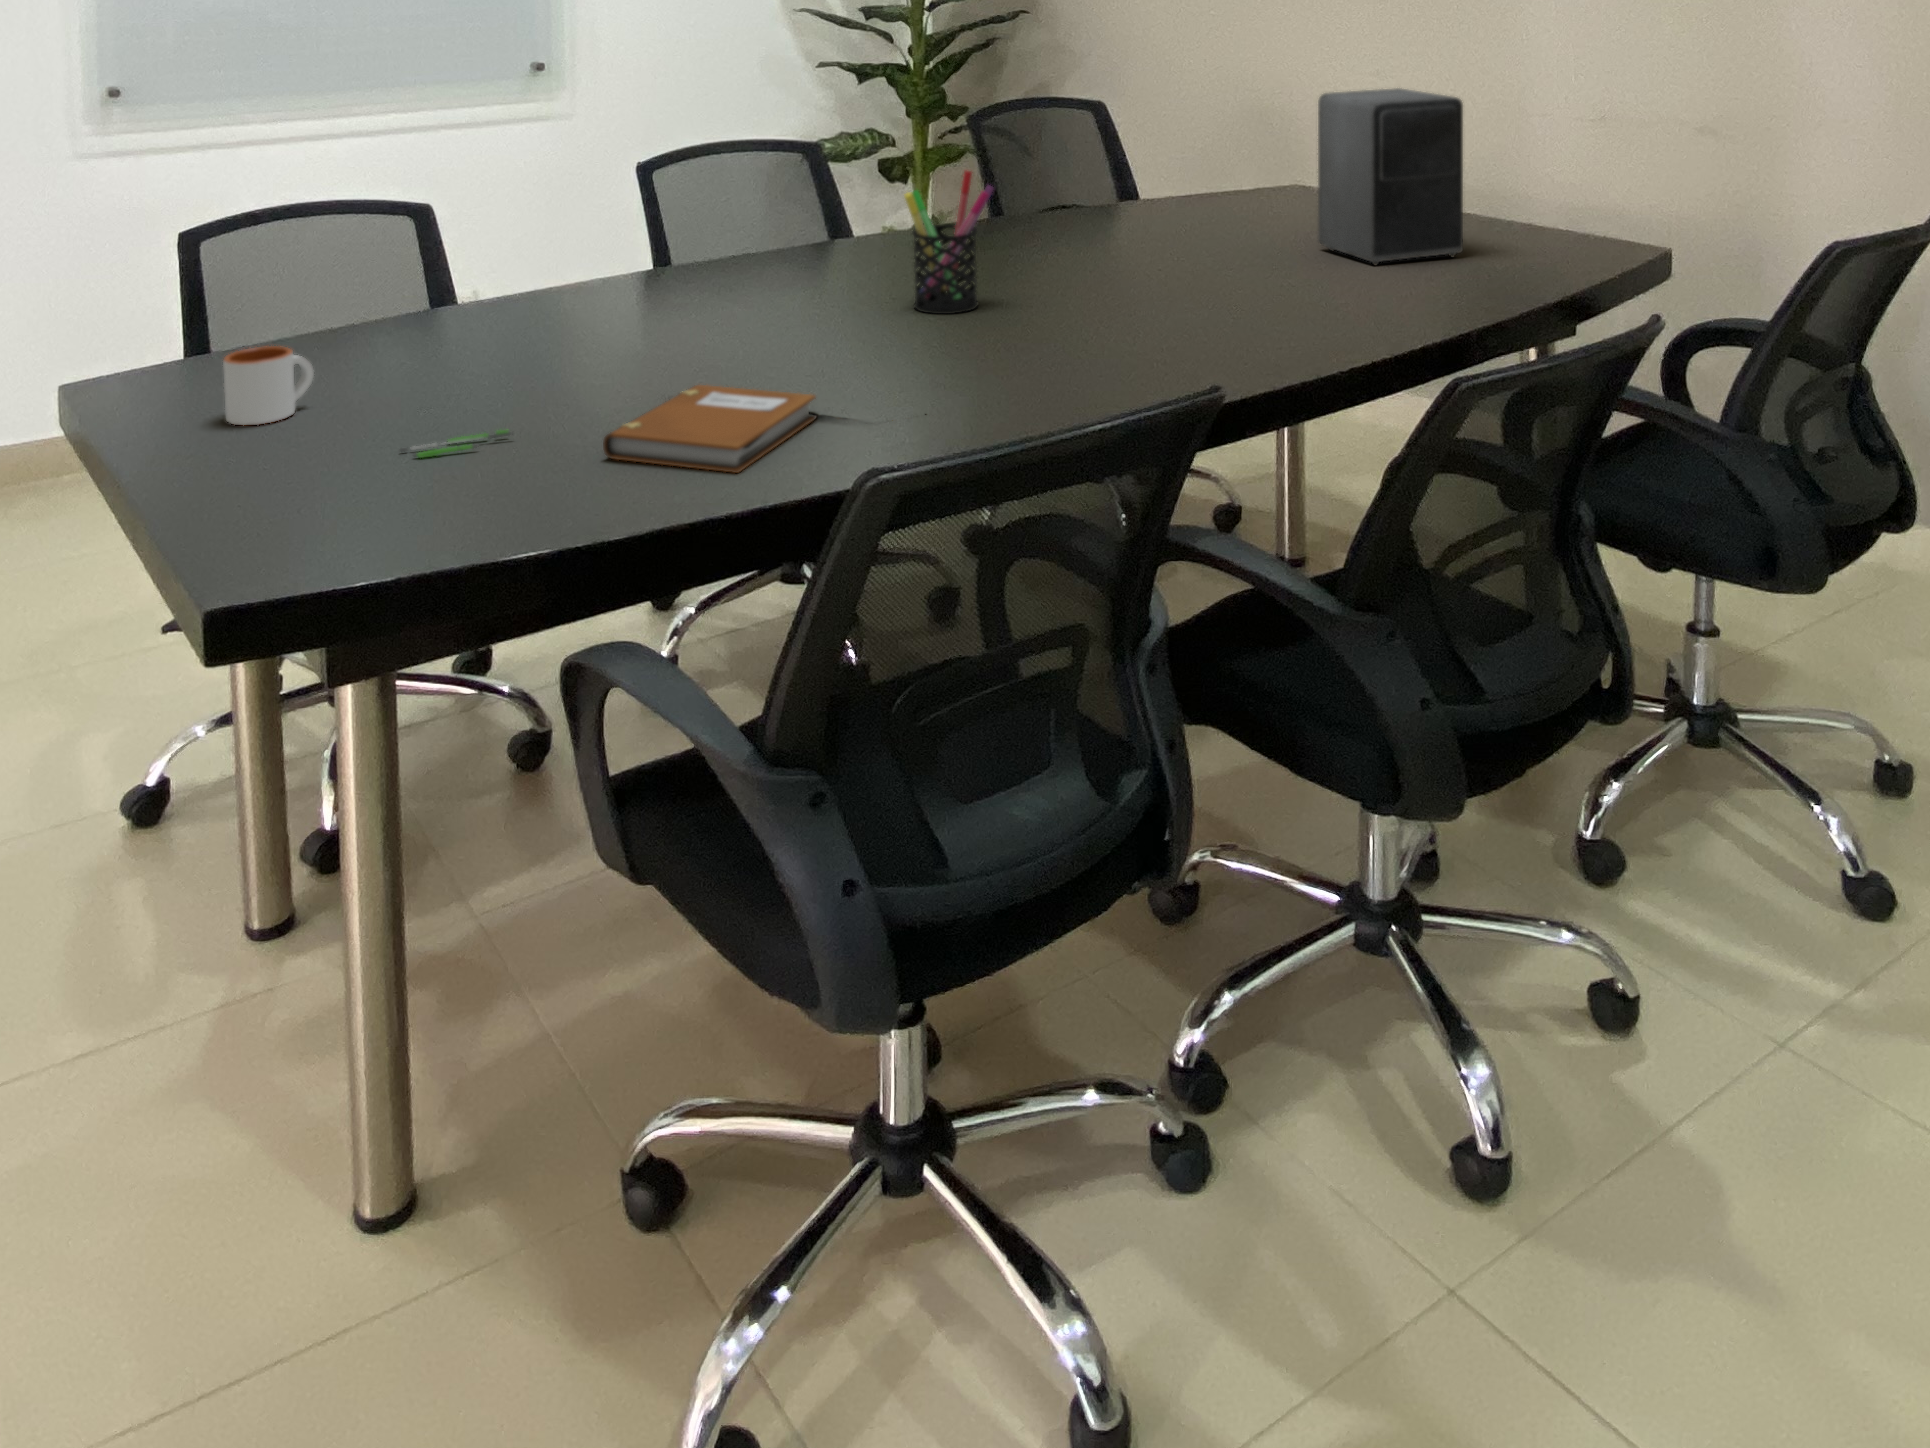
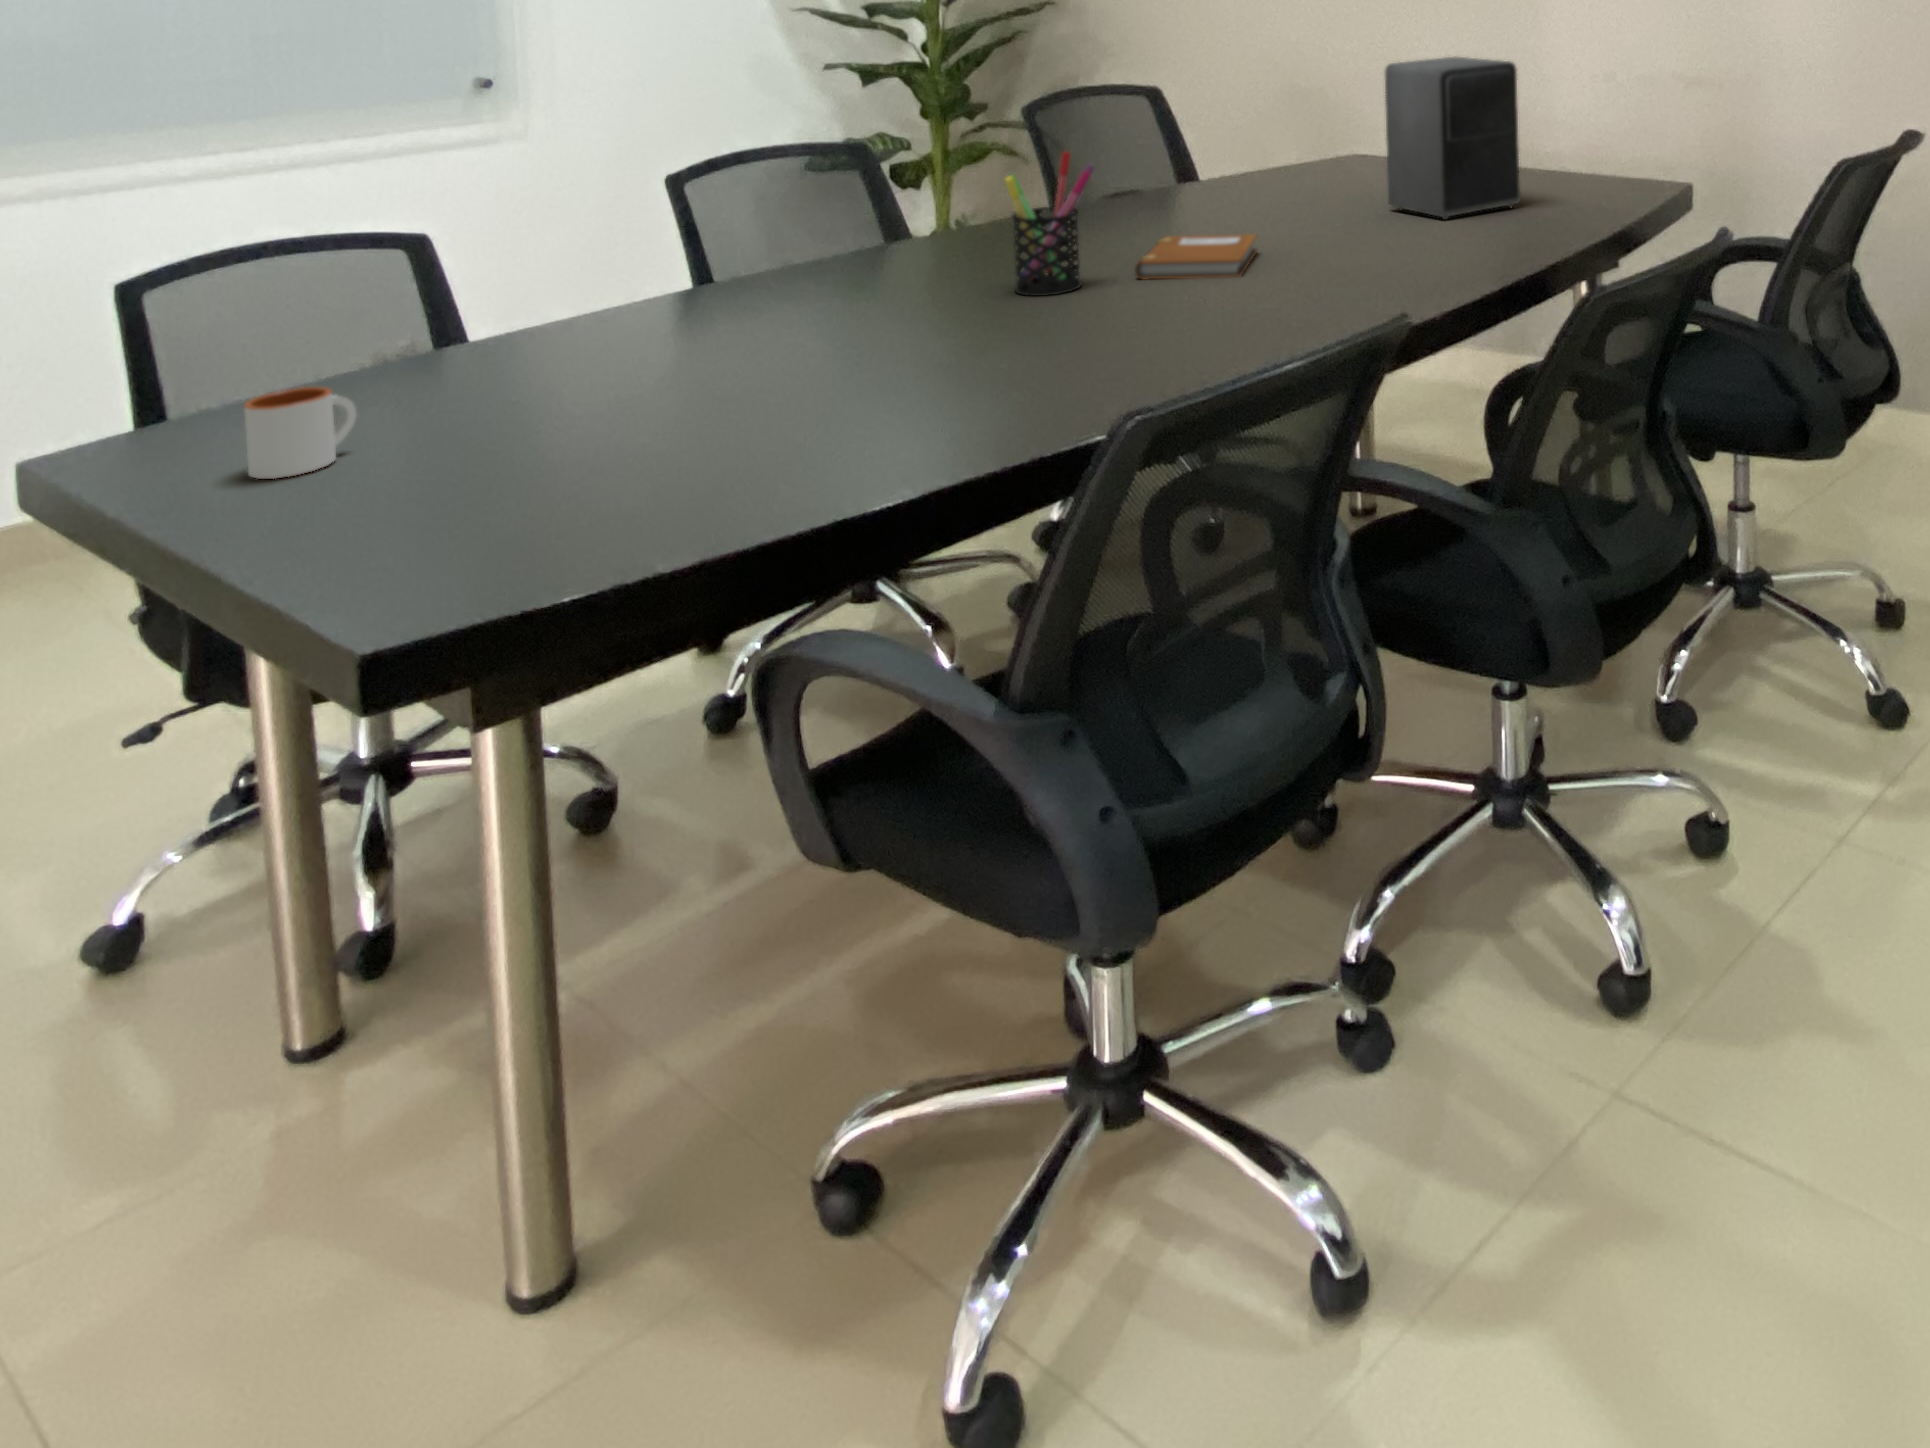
notebook: present [603,385,816,473] -> present [1135,234,1257,279]
pen: present [400,430,512,458] -> none [495,446,629,485]

